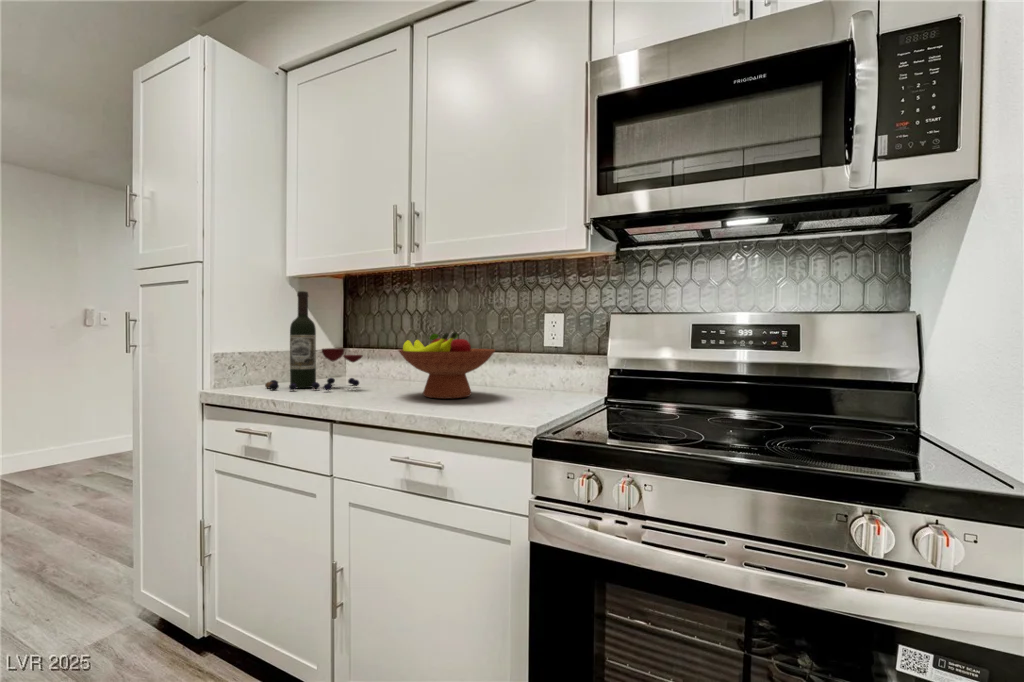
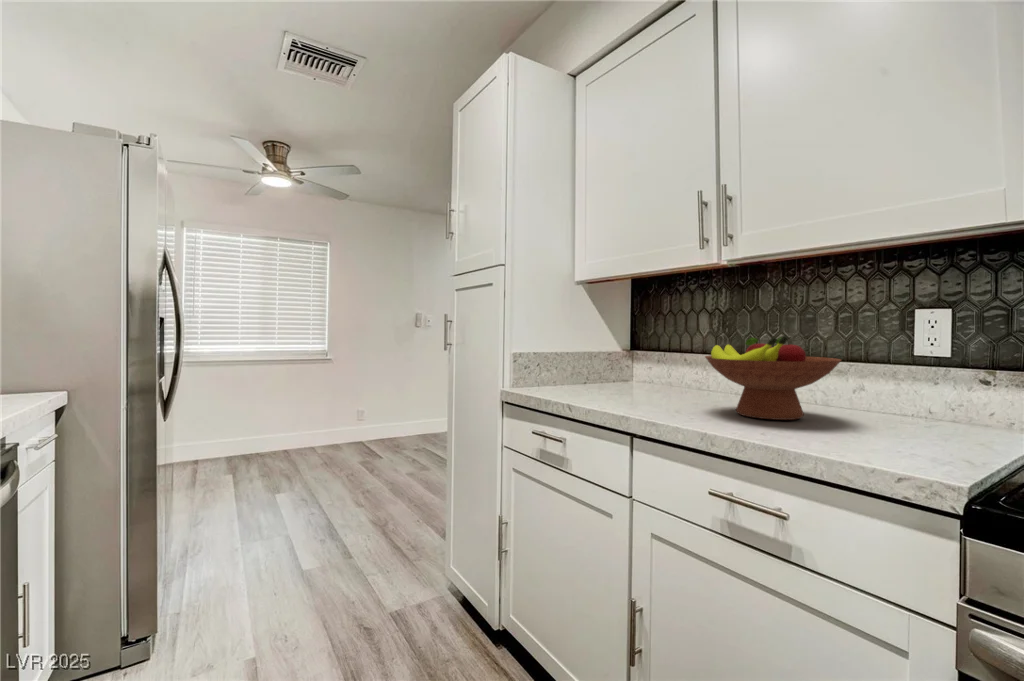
wine bottle: present [265,291,362,390] -> none [559,292,662,399]

